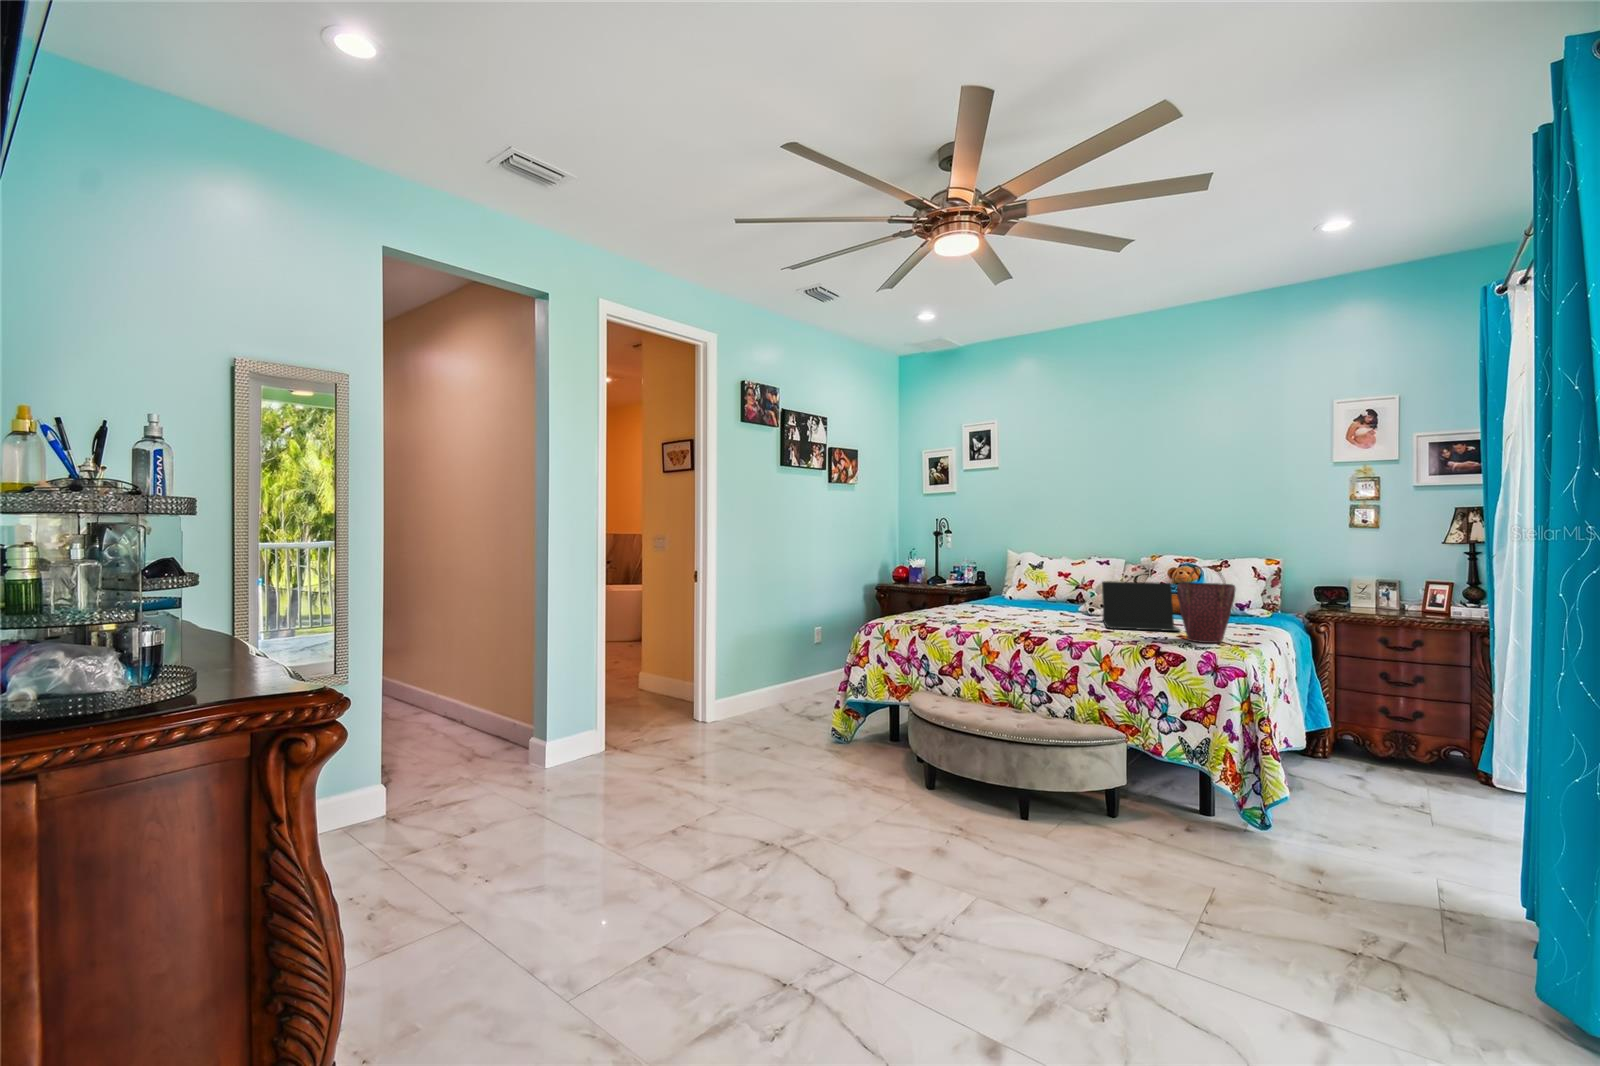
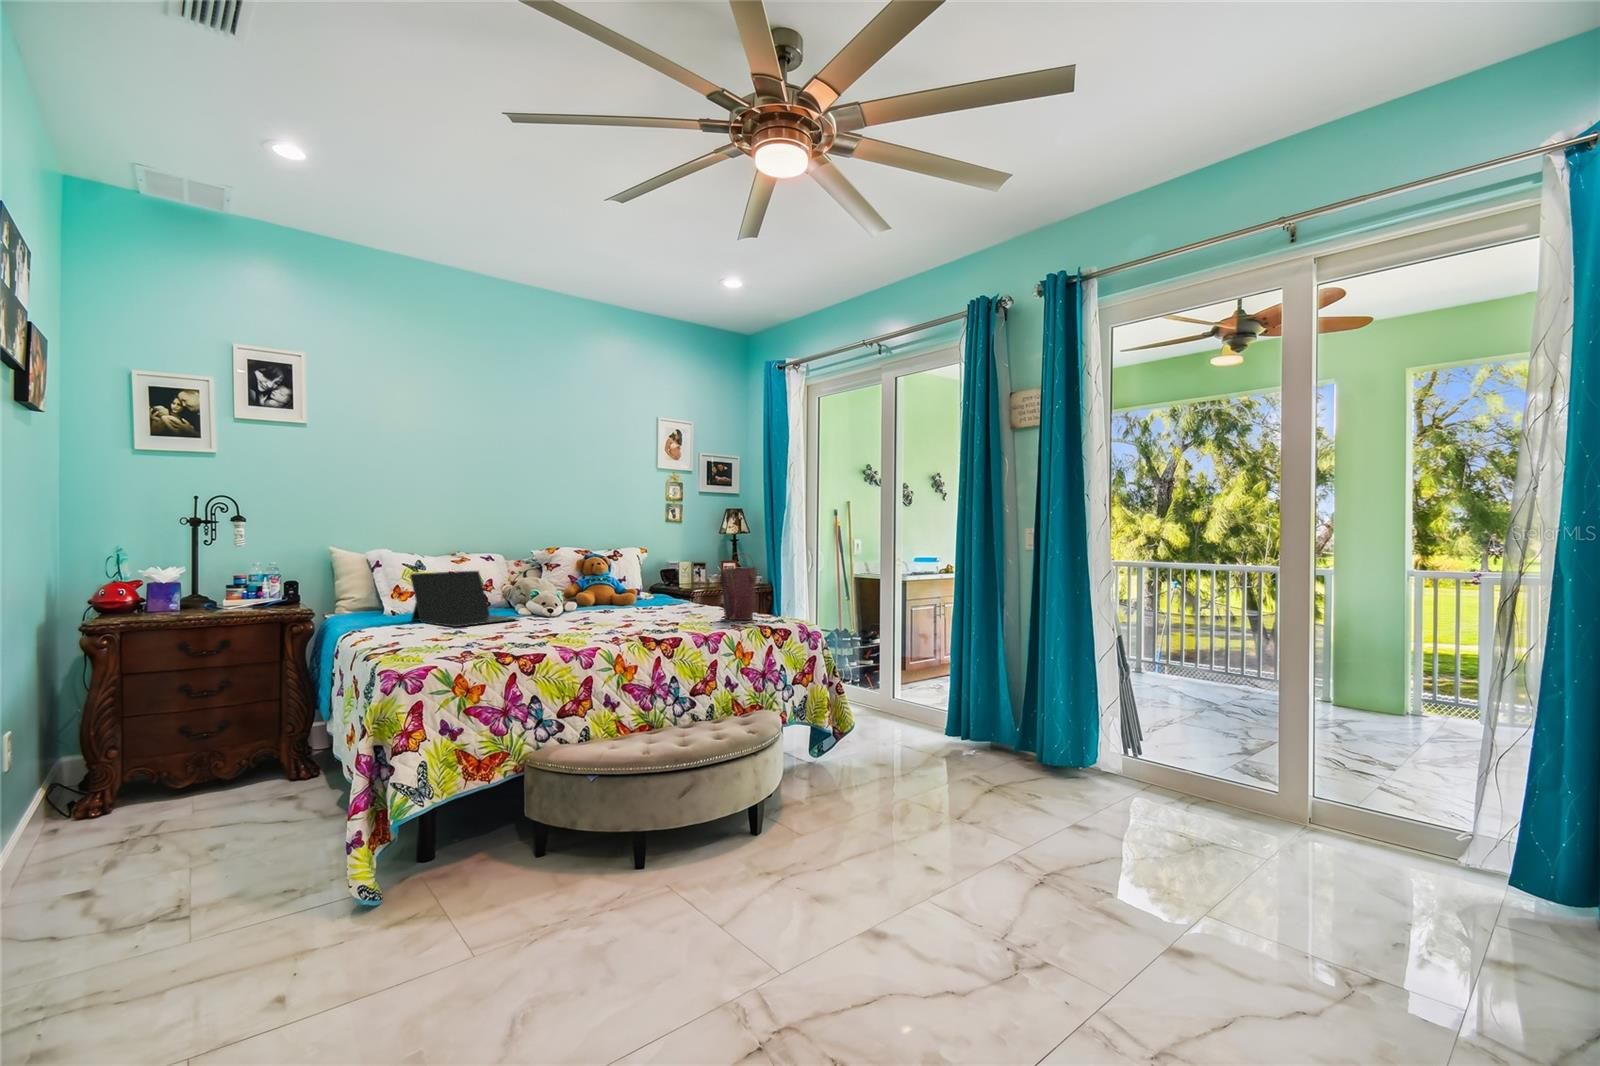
laptop computer: present [1102,581,1180,631] -> present [410,571,517,627]

